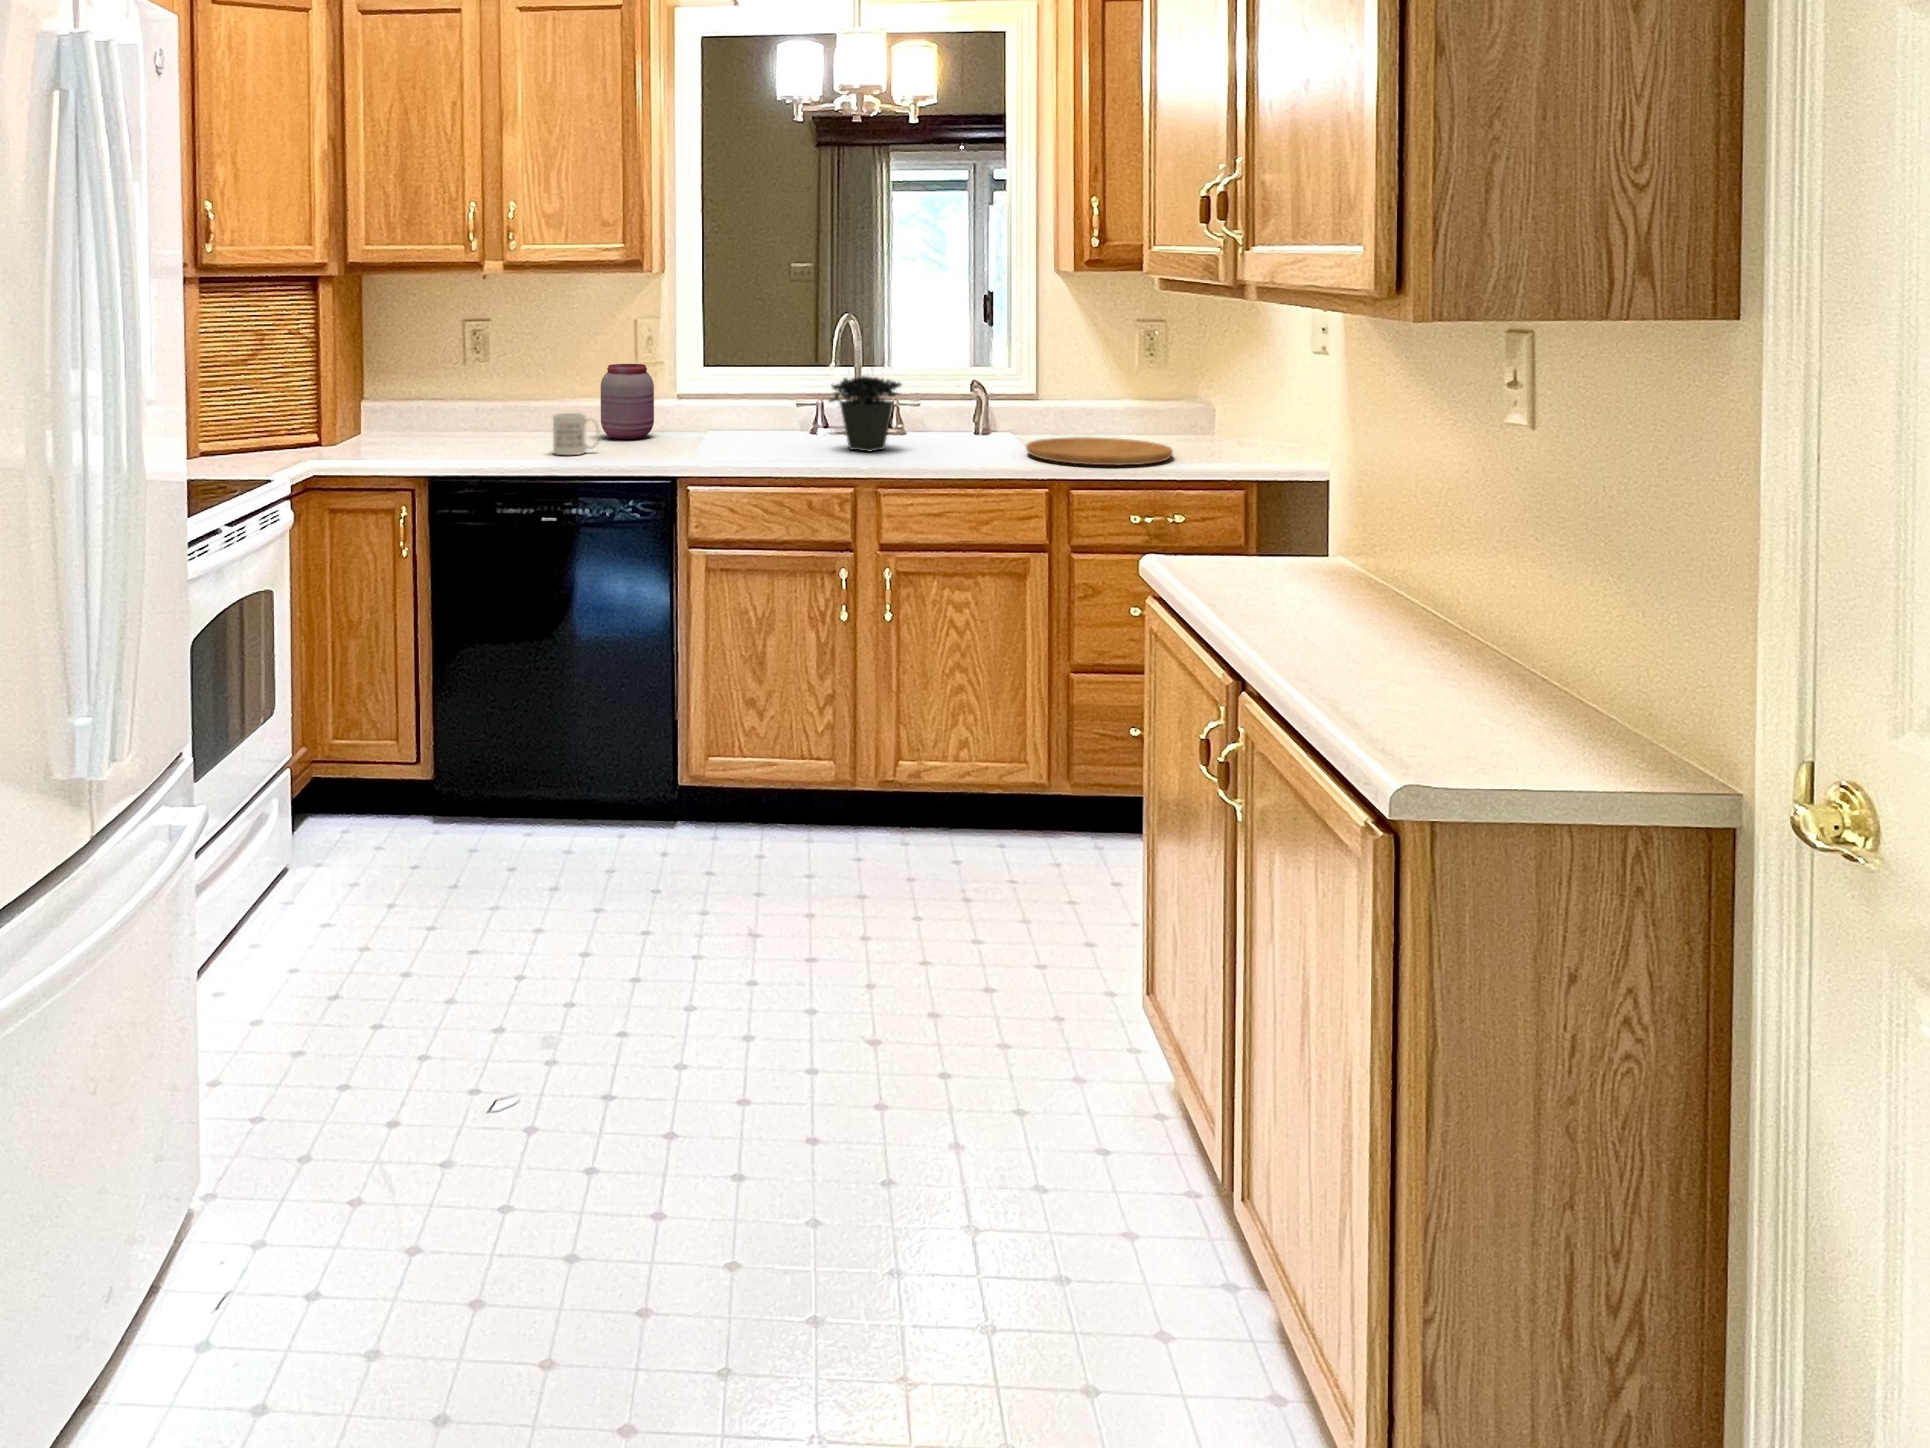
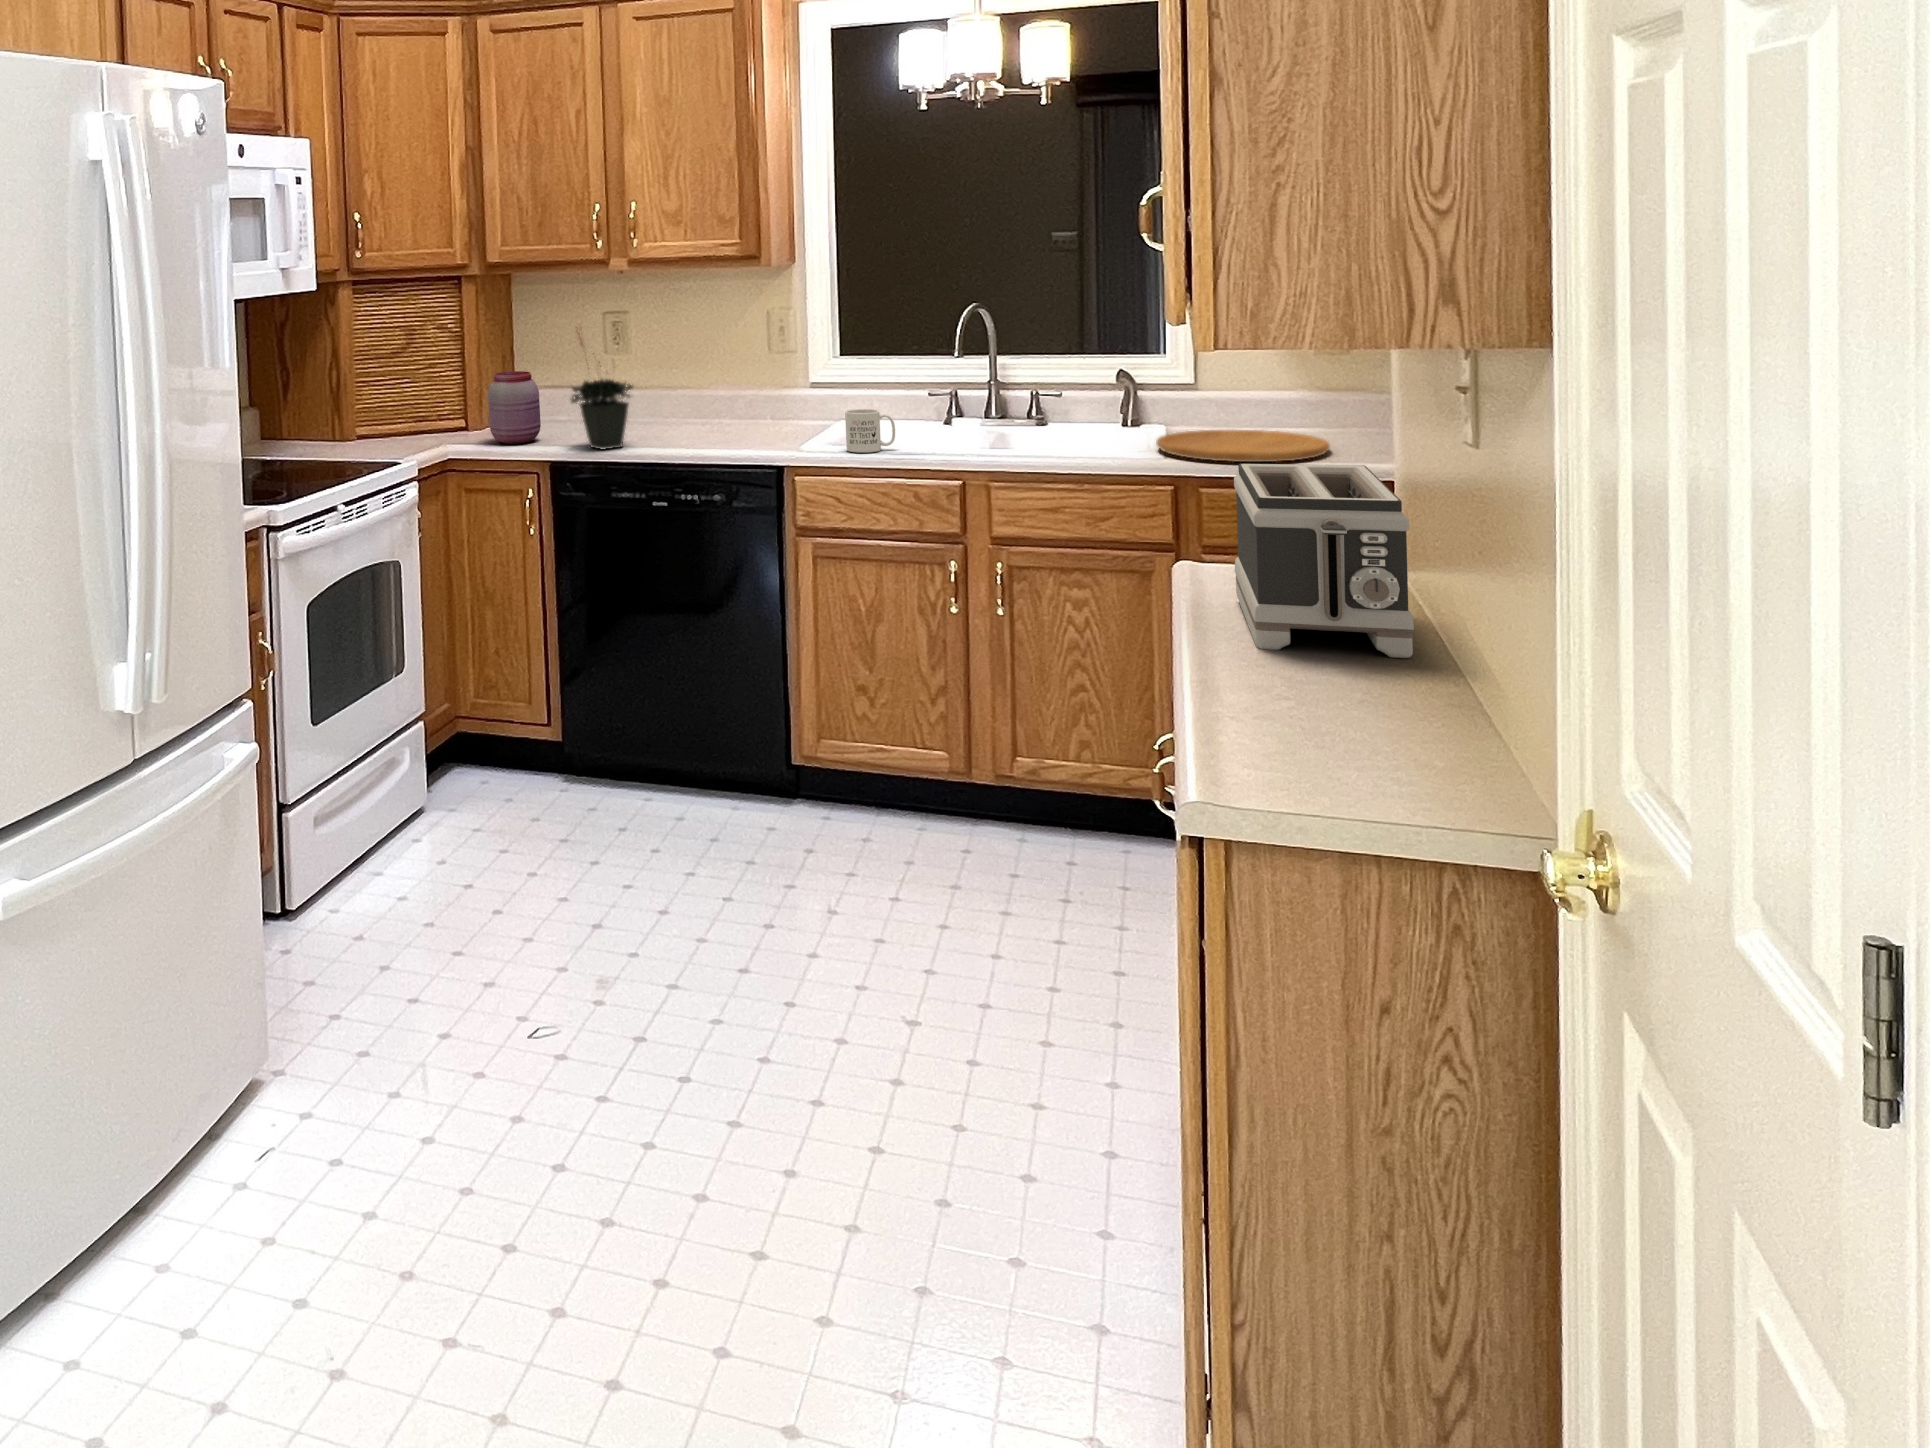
potted plant: present [829,319,901,452] -> present [571,327,634,450]
jar: present [601,364,654,439] -> present [488,371,541,444]
mug: present [553,413,599,455] -> present [845,409,895,452]
toaster: none [1221,455,1424,633] -> present [1234,464,1414,658]

